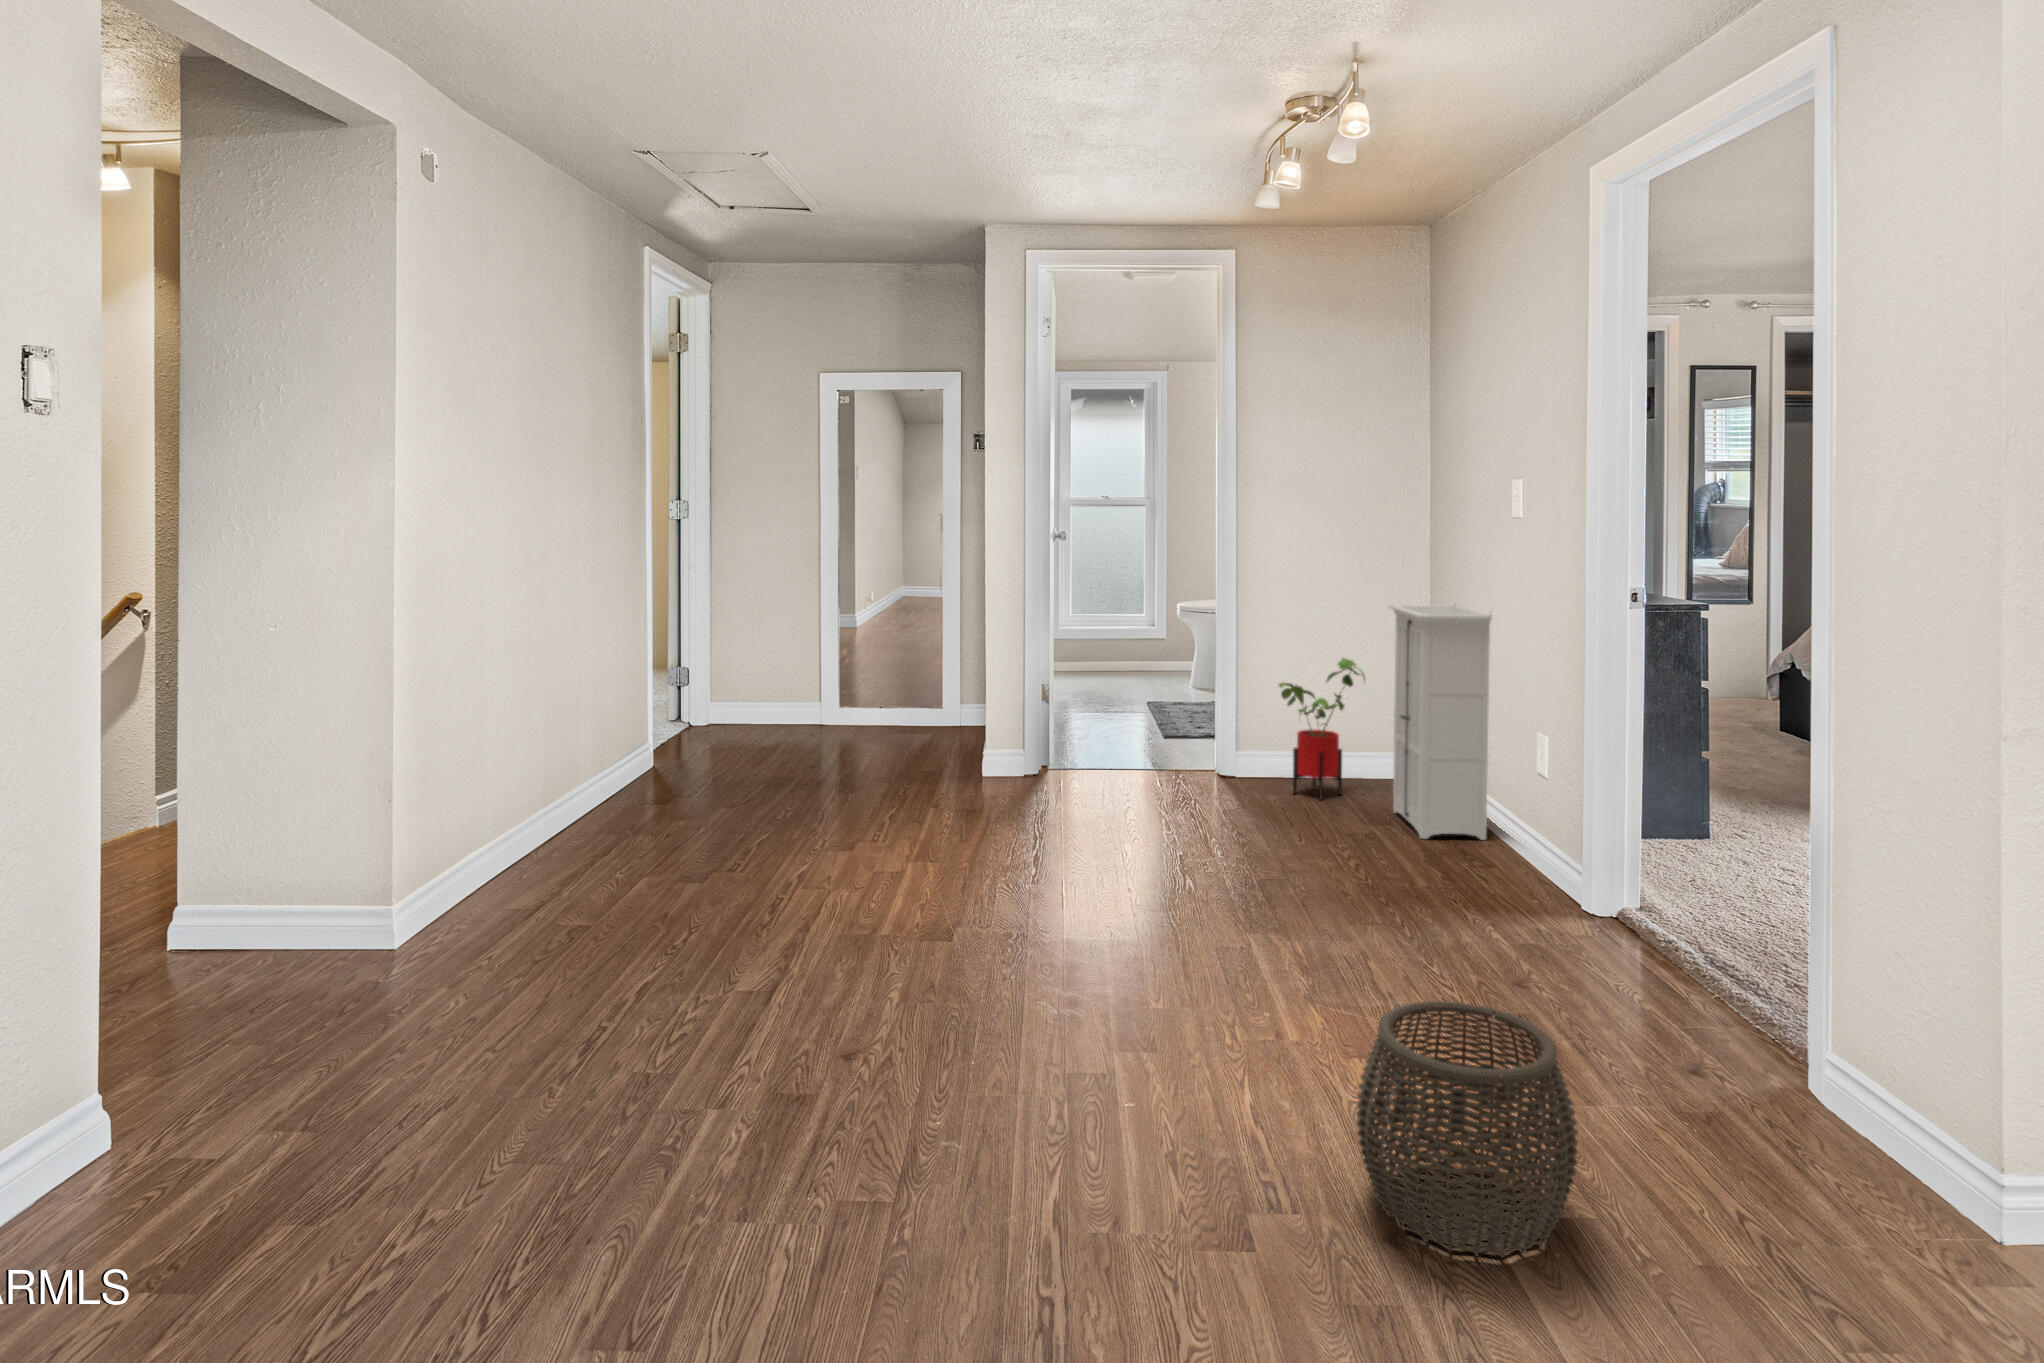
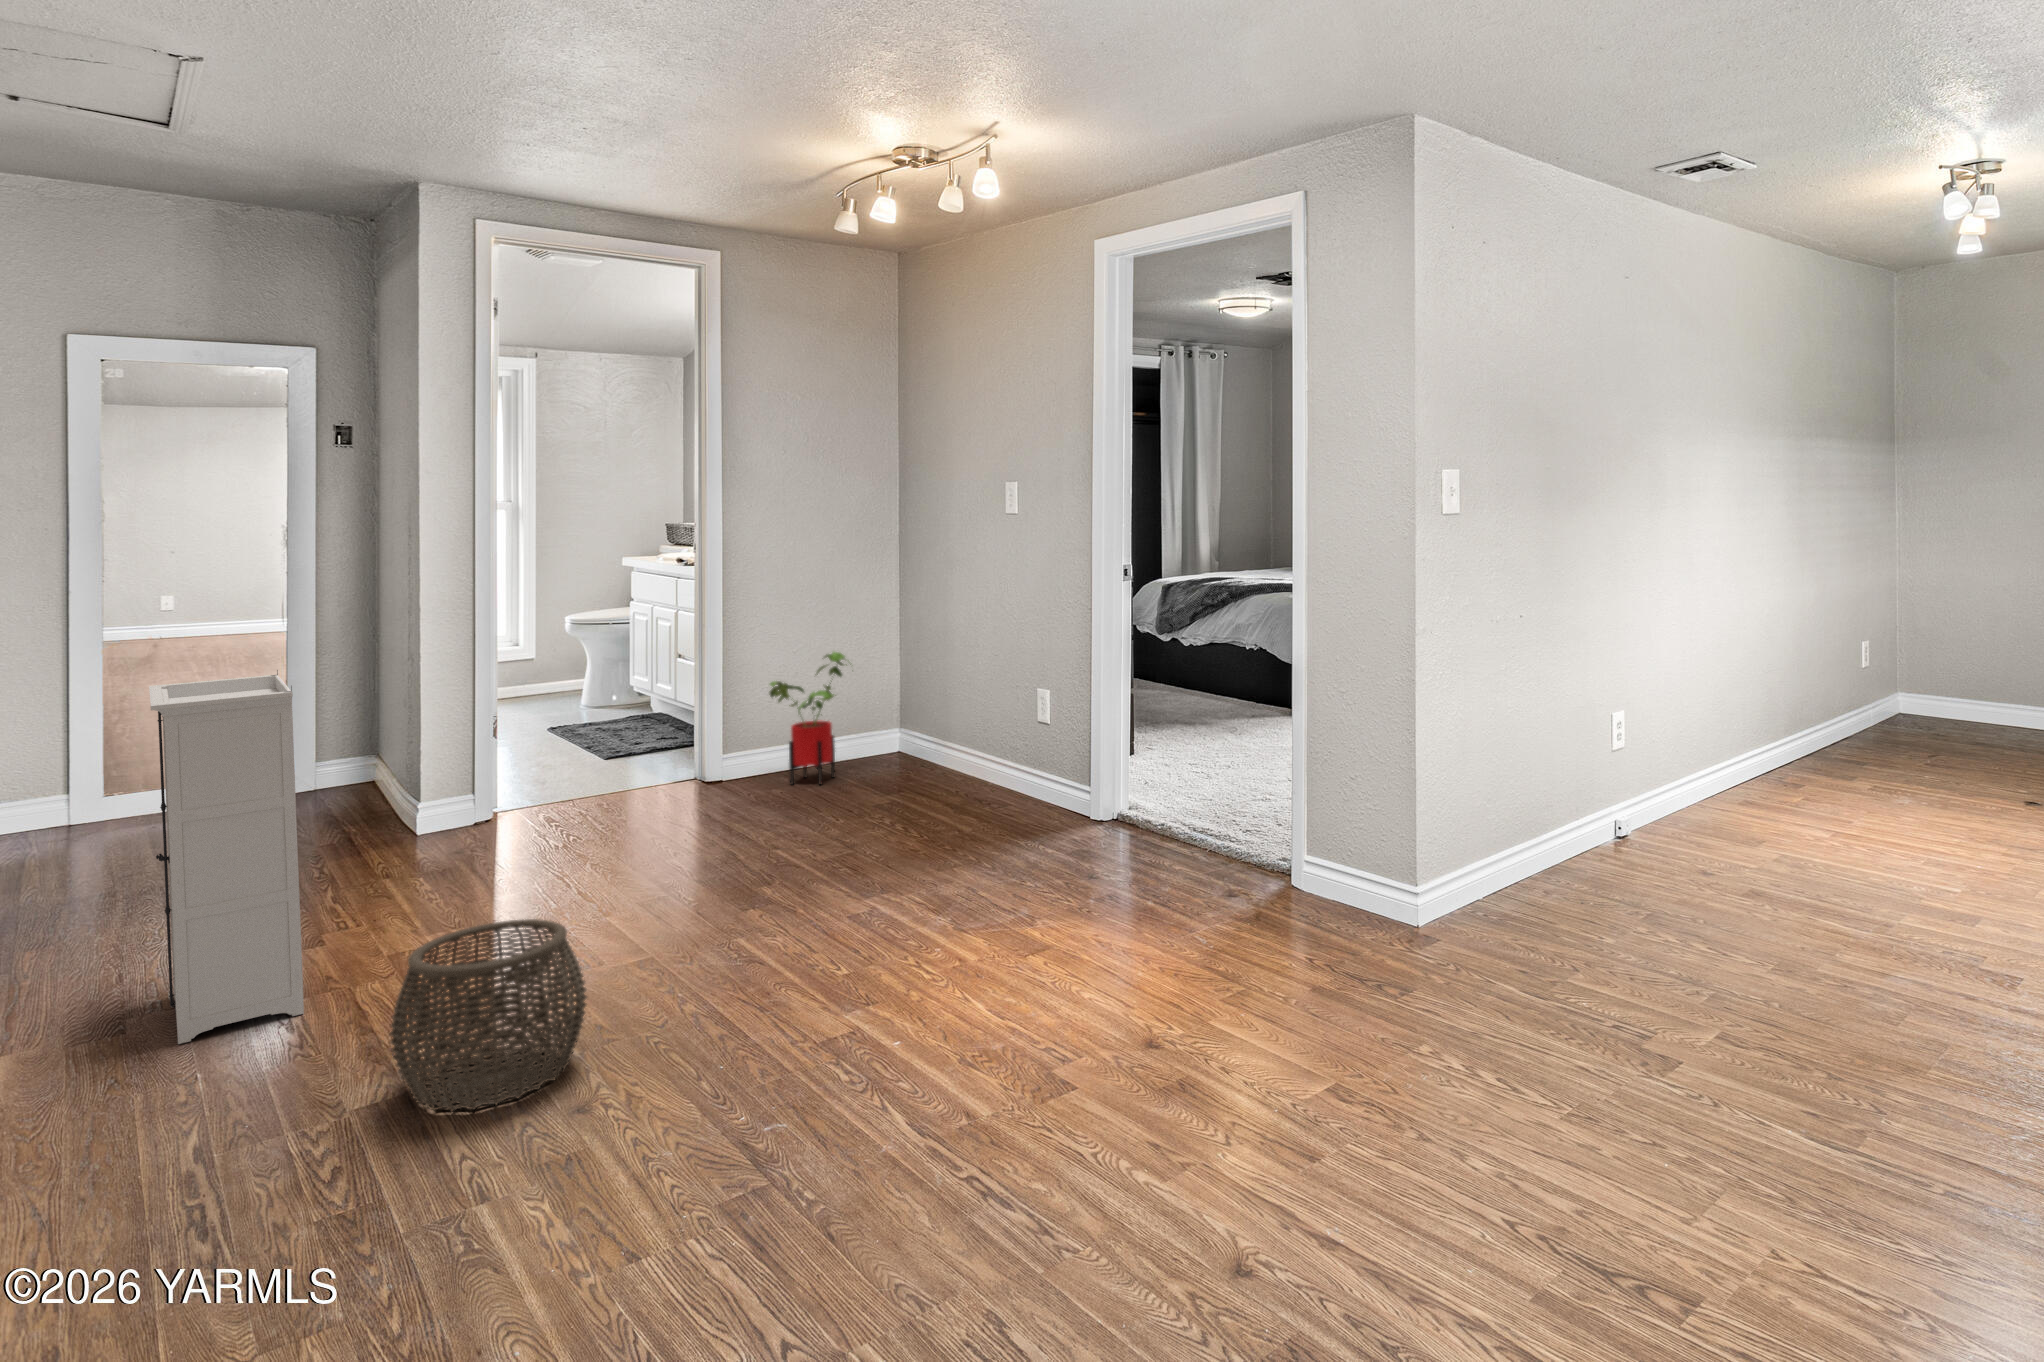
storage cabinet: present [1389,605,1492,840] -> present [149,670,304,1044]
woven basket: present [1356,1001,1578,1257] -> present [390,919,587,1111]

